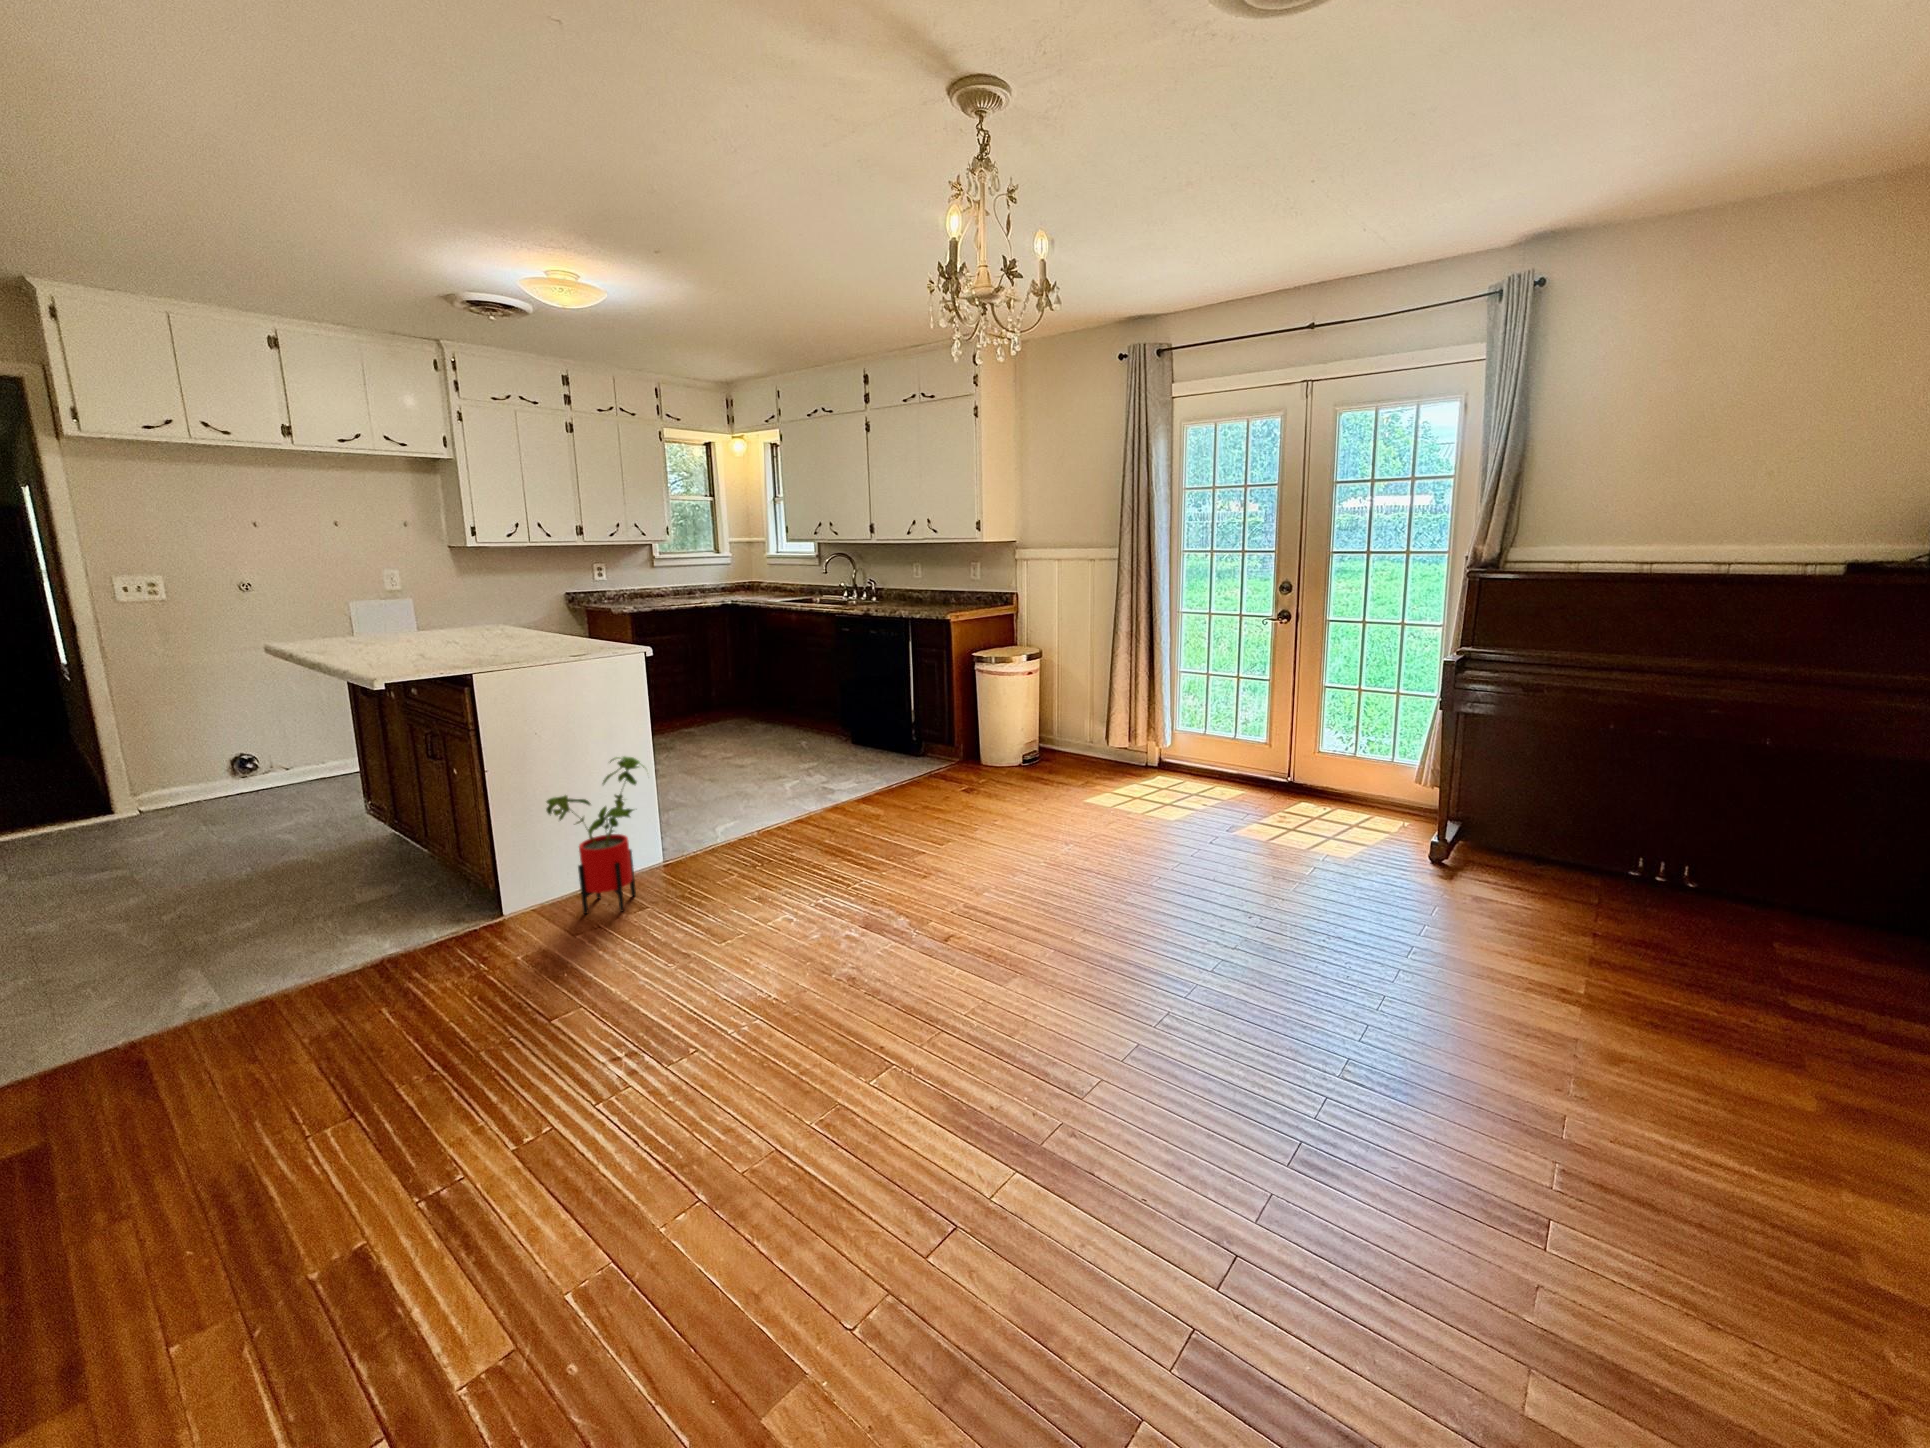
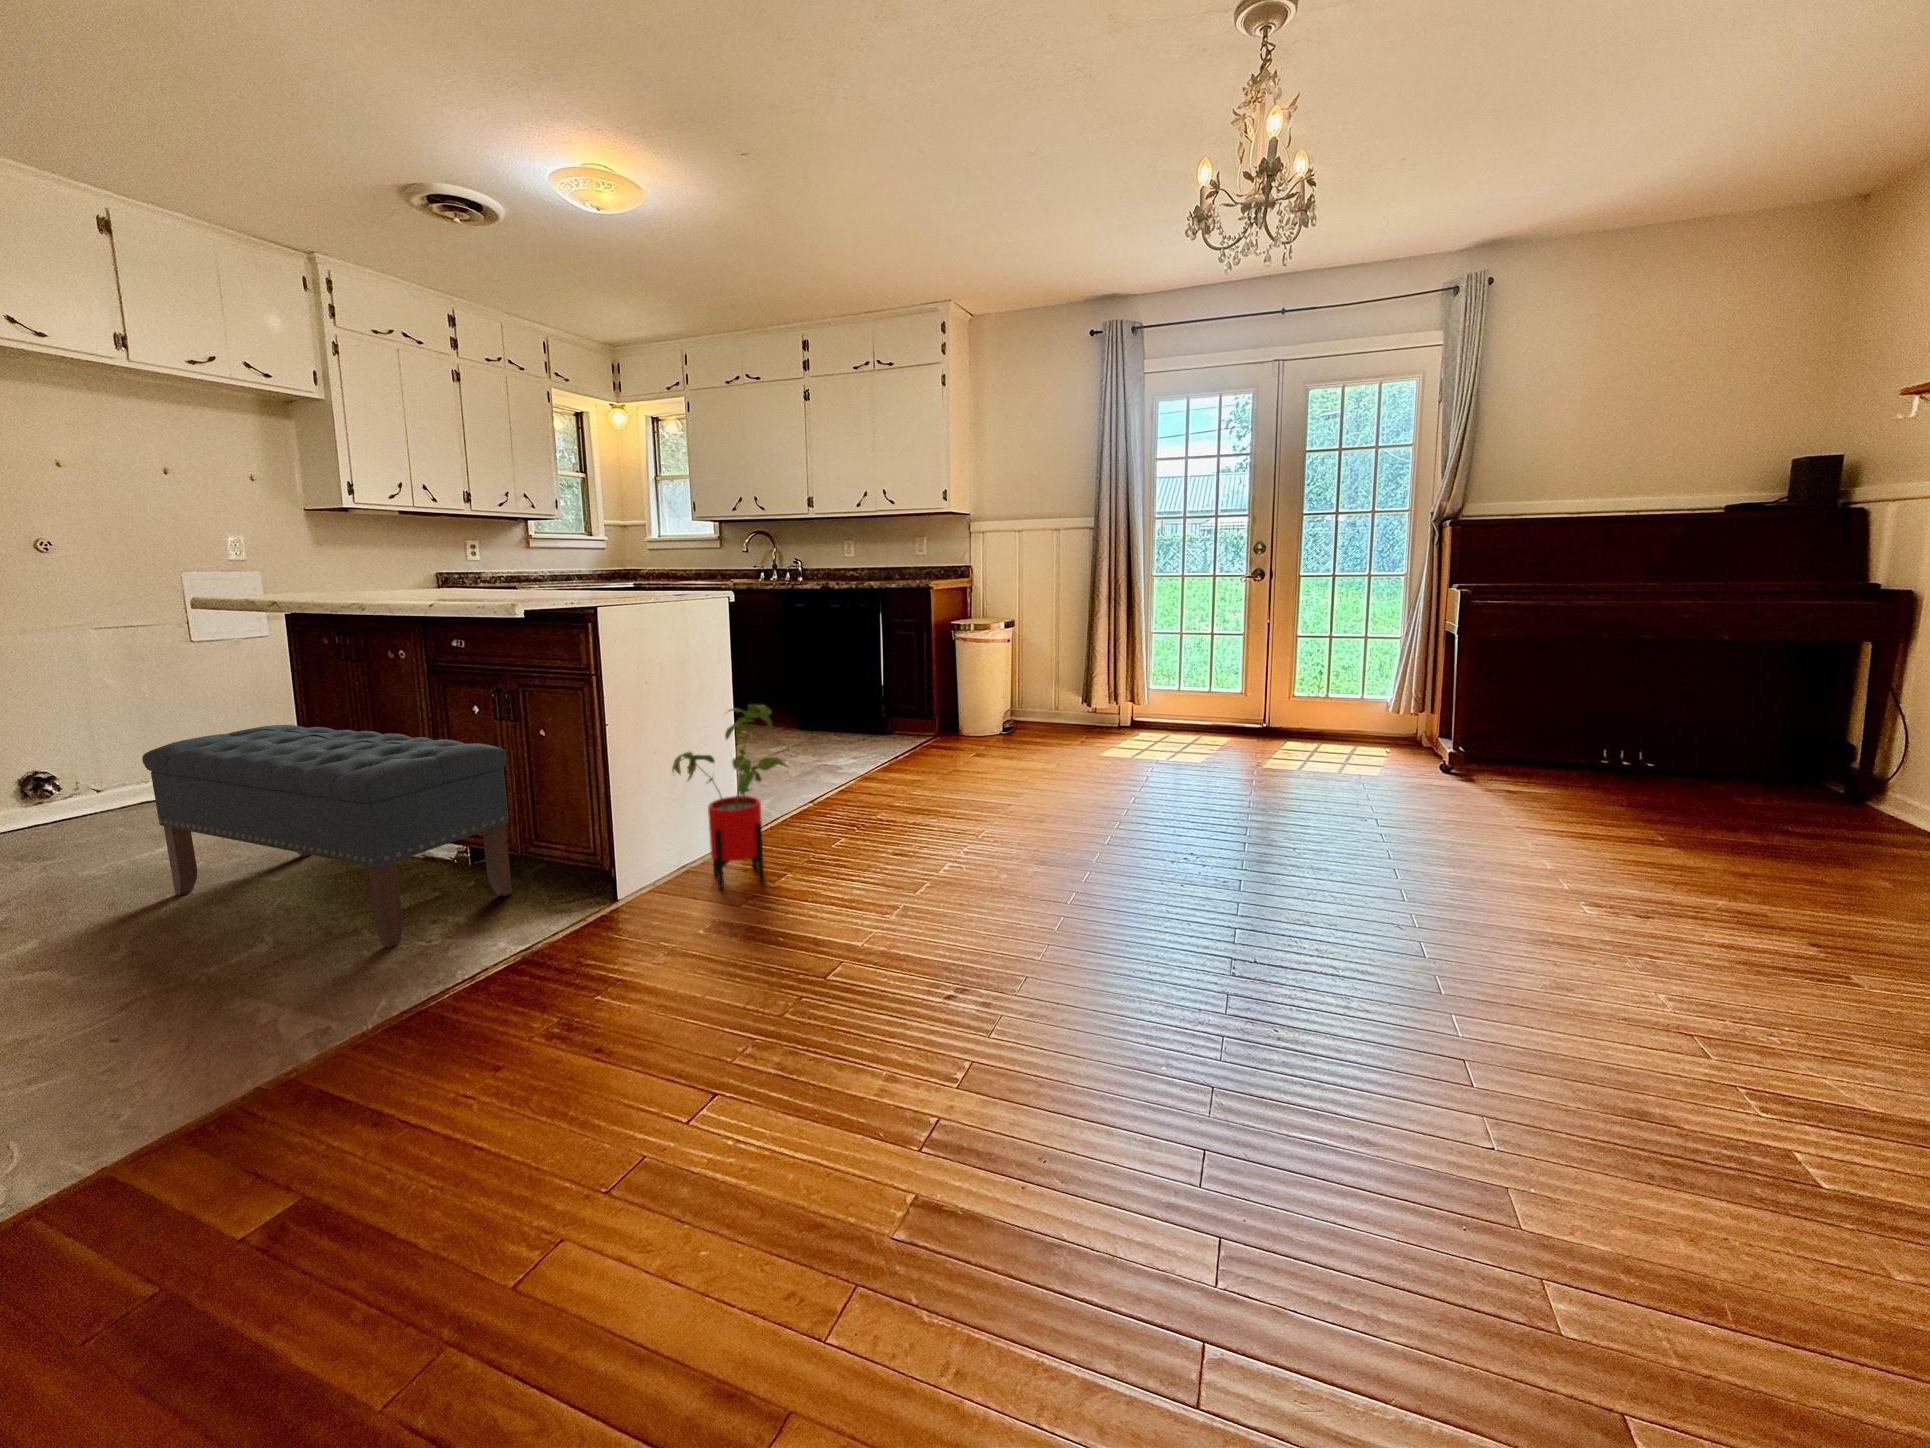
bench: none [227,741,443,936] -> present [142,725,512,948]

